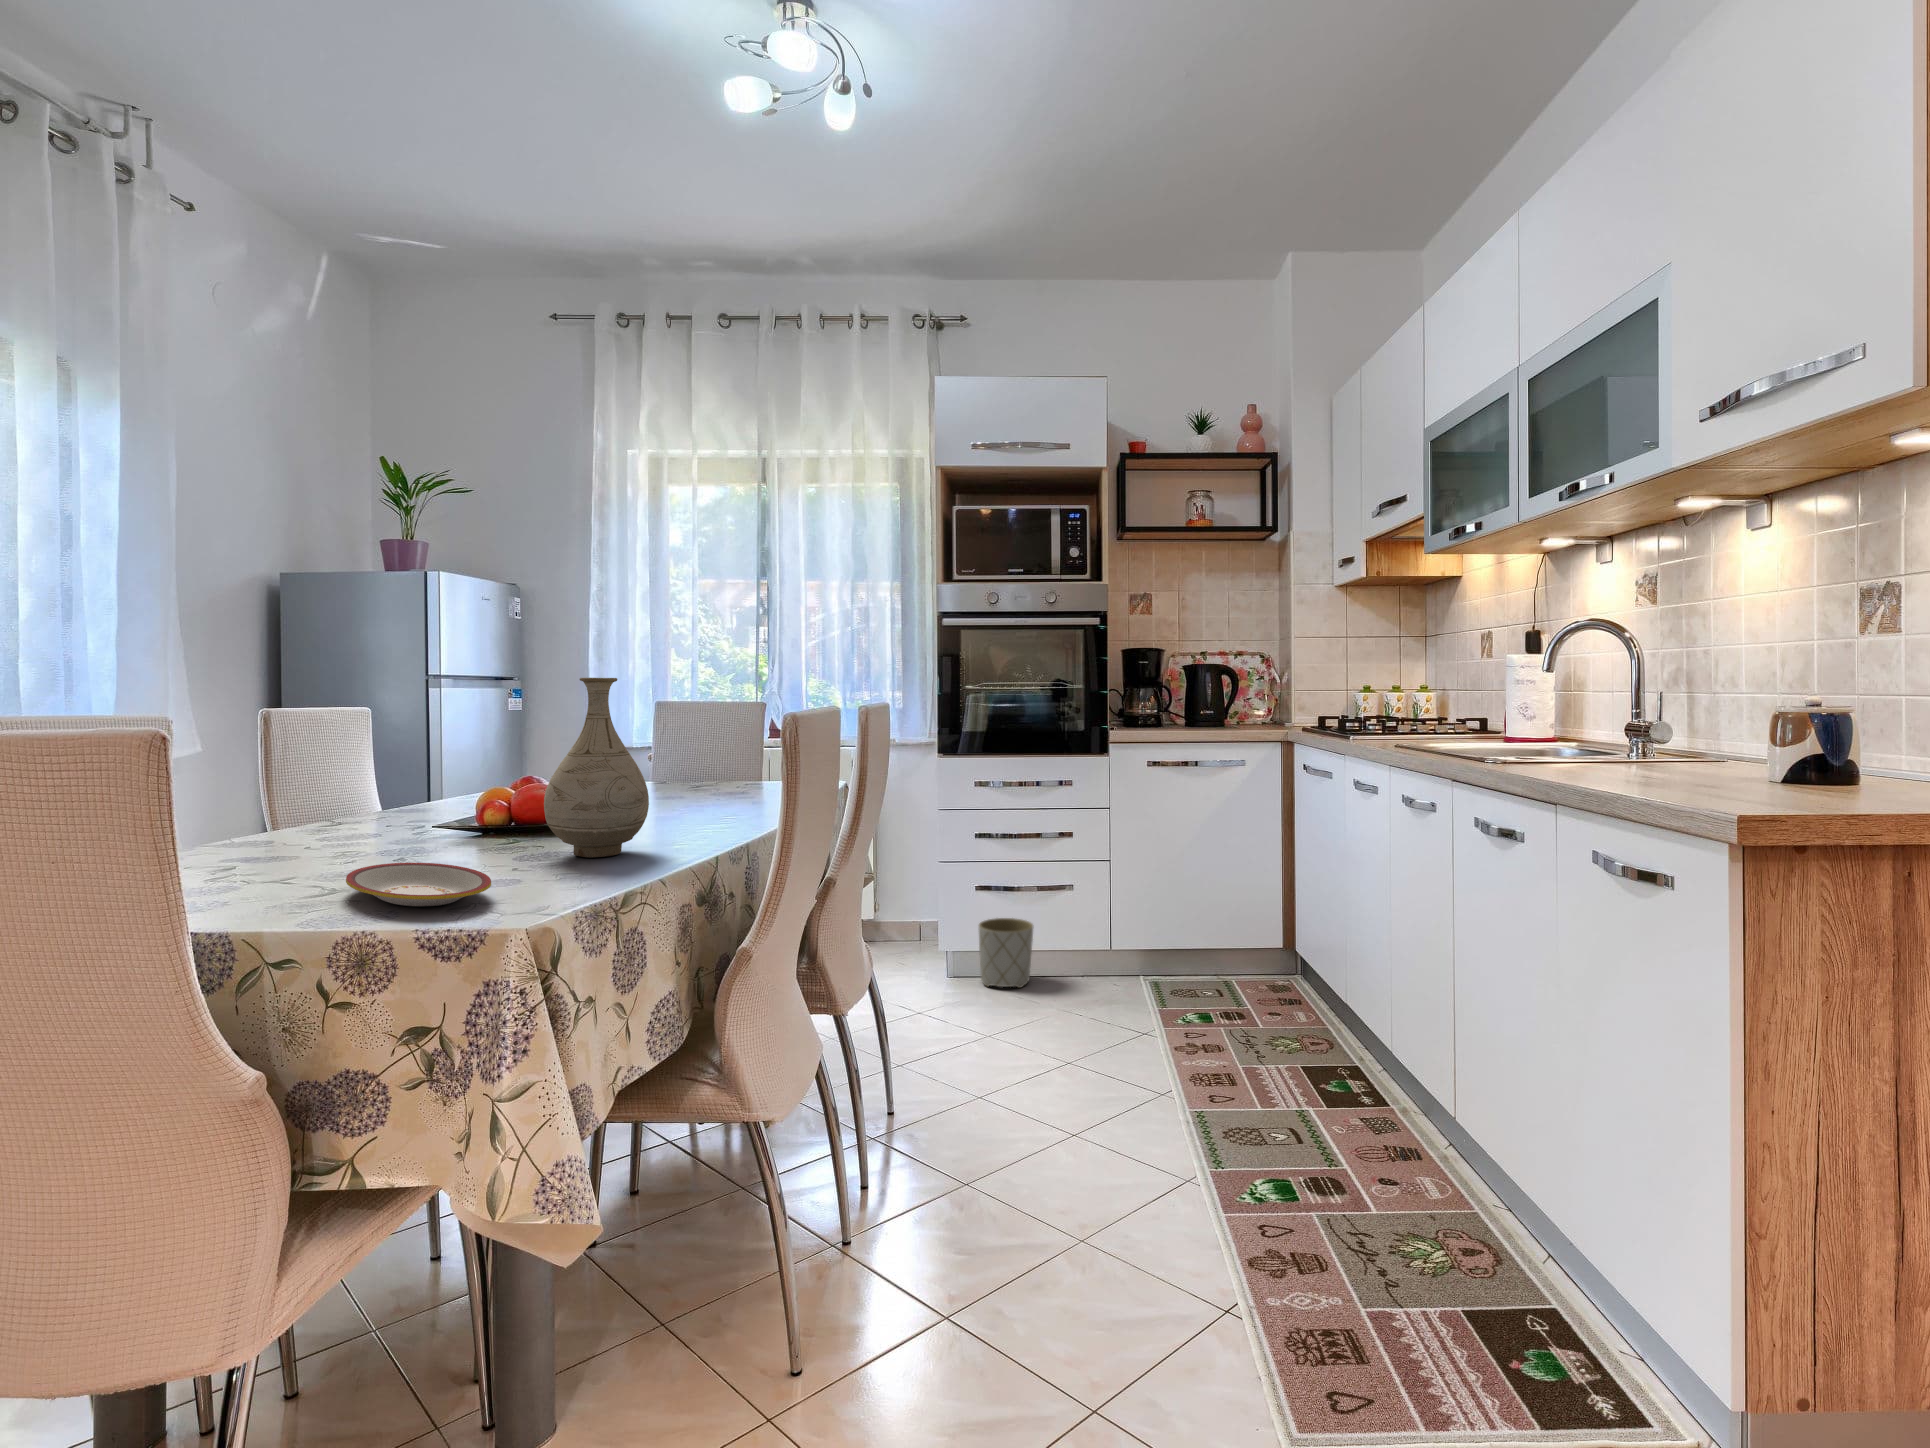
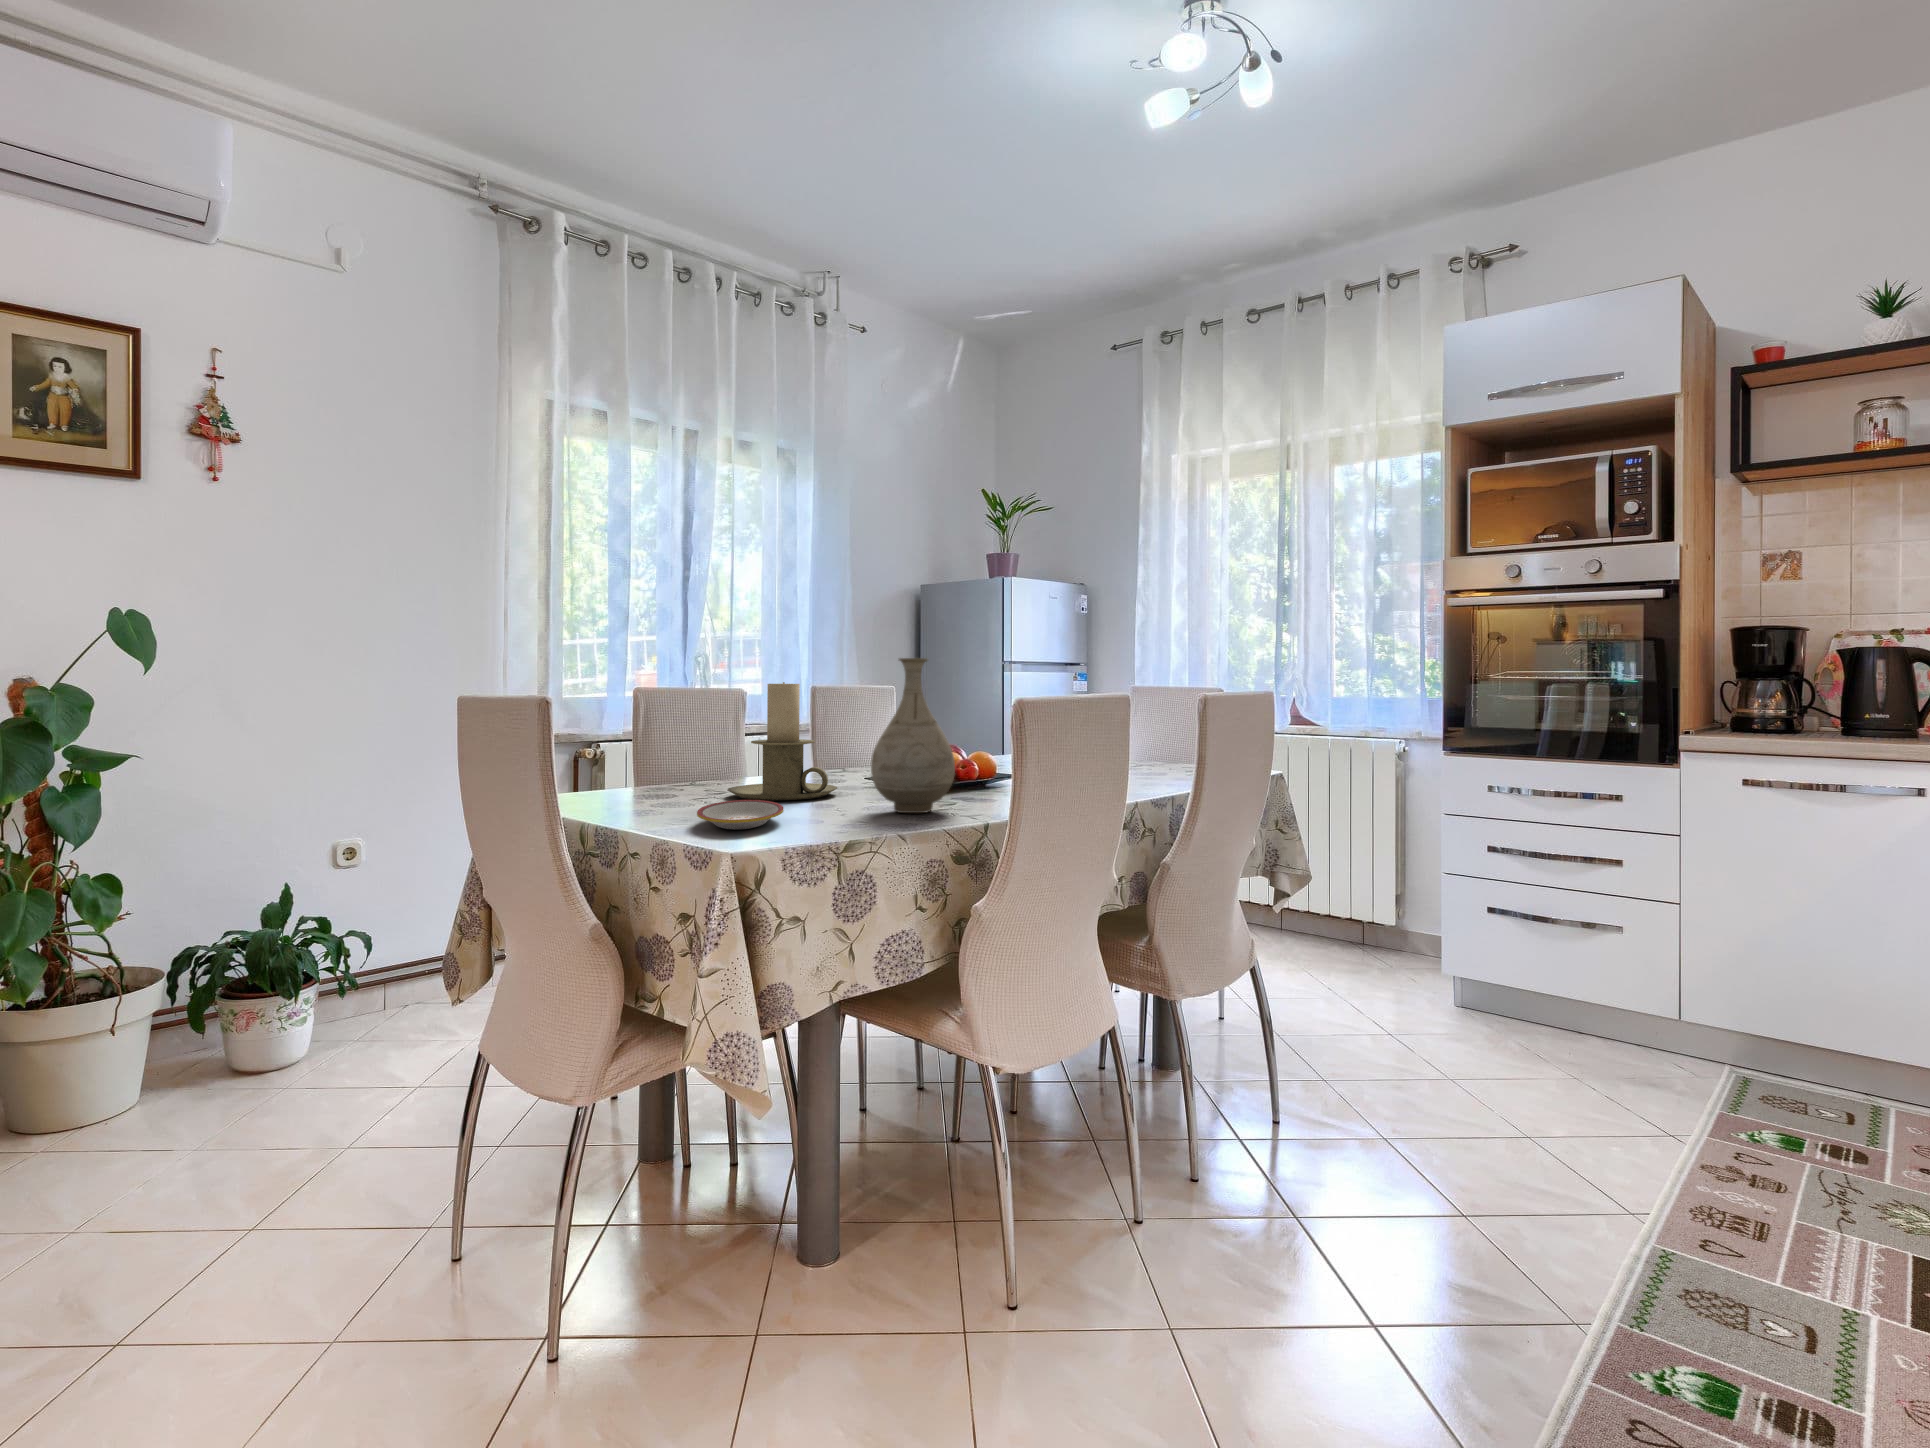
candle holder: none [267,704,437,862] -> present [727,682,837,801]
planter: present [978,918,1033,988] -> none [1487,962,1562,1053]

